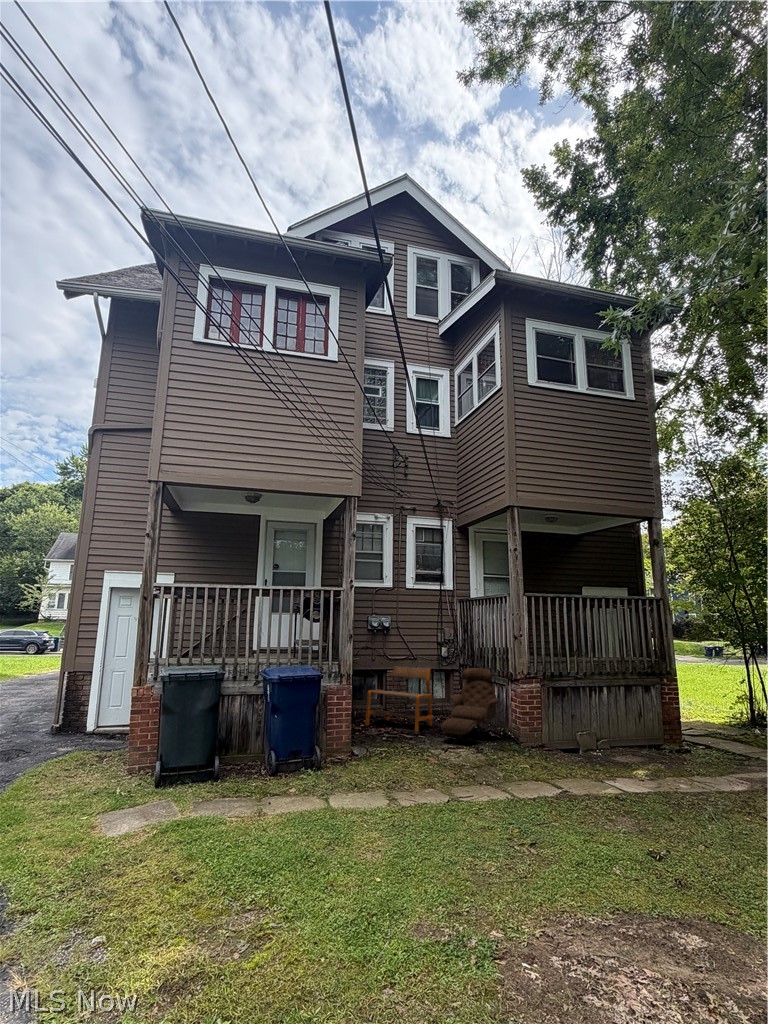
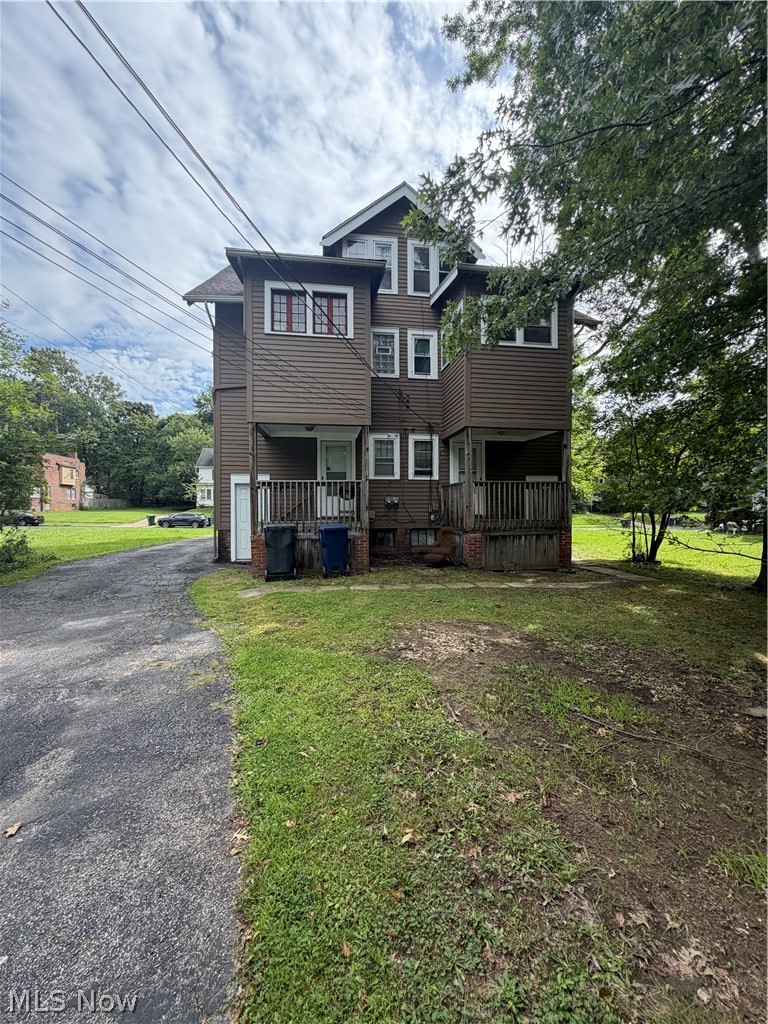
bench: present [365,667,433,732] -> none [385,526,424,562]

